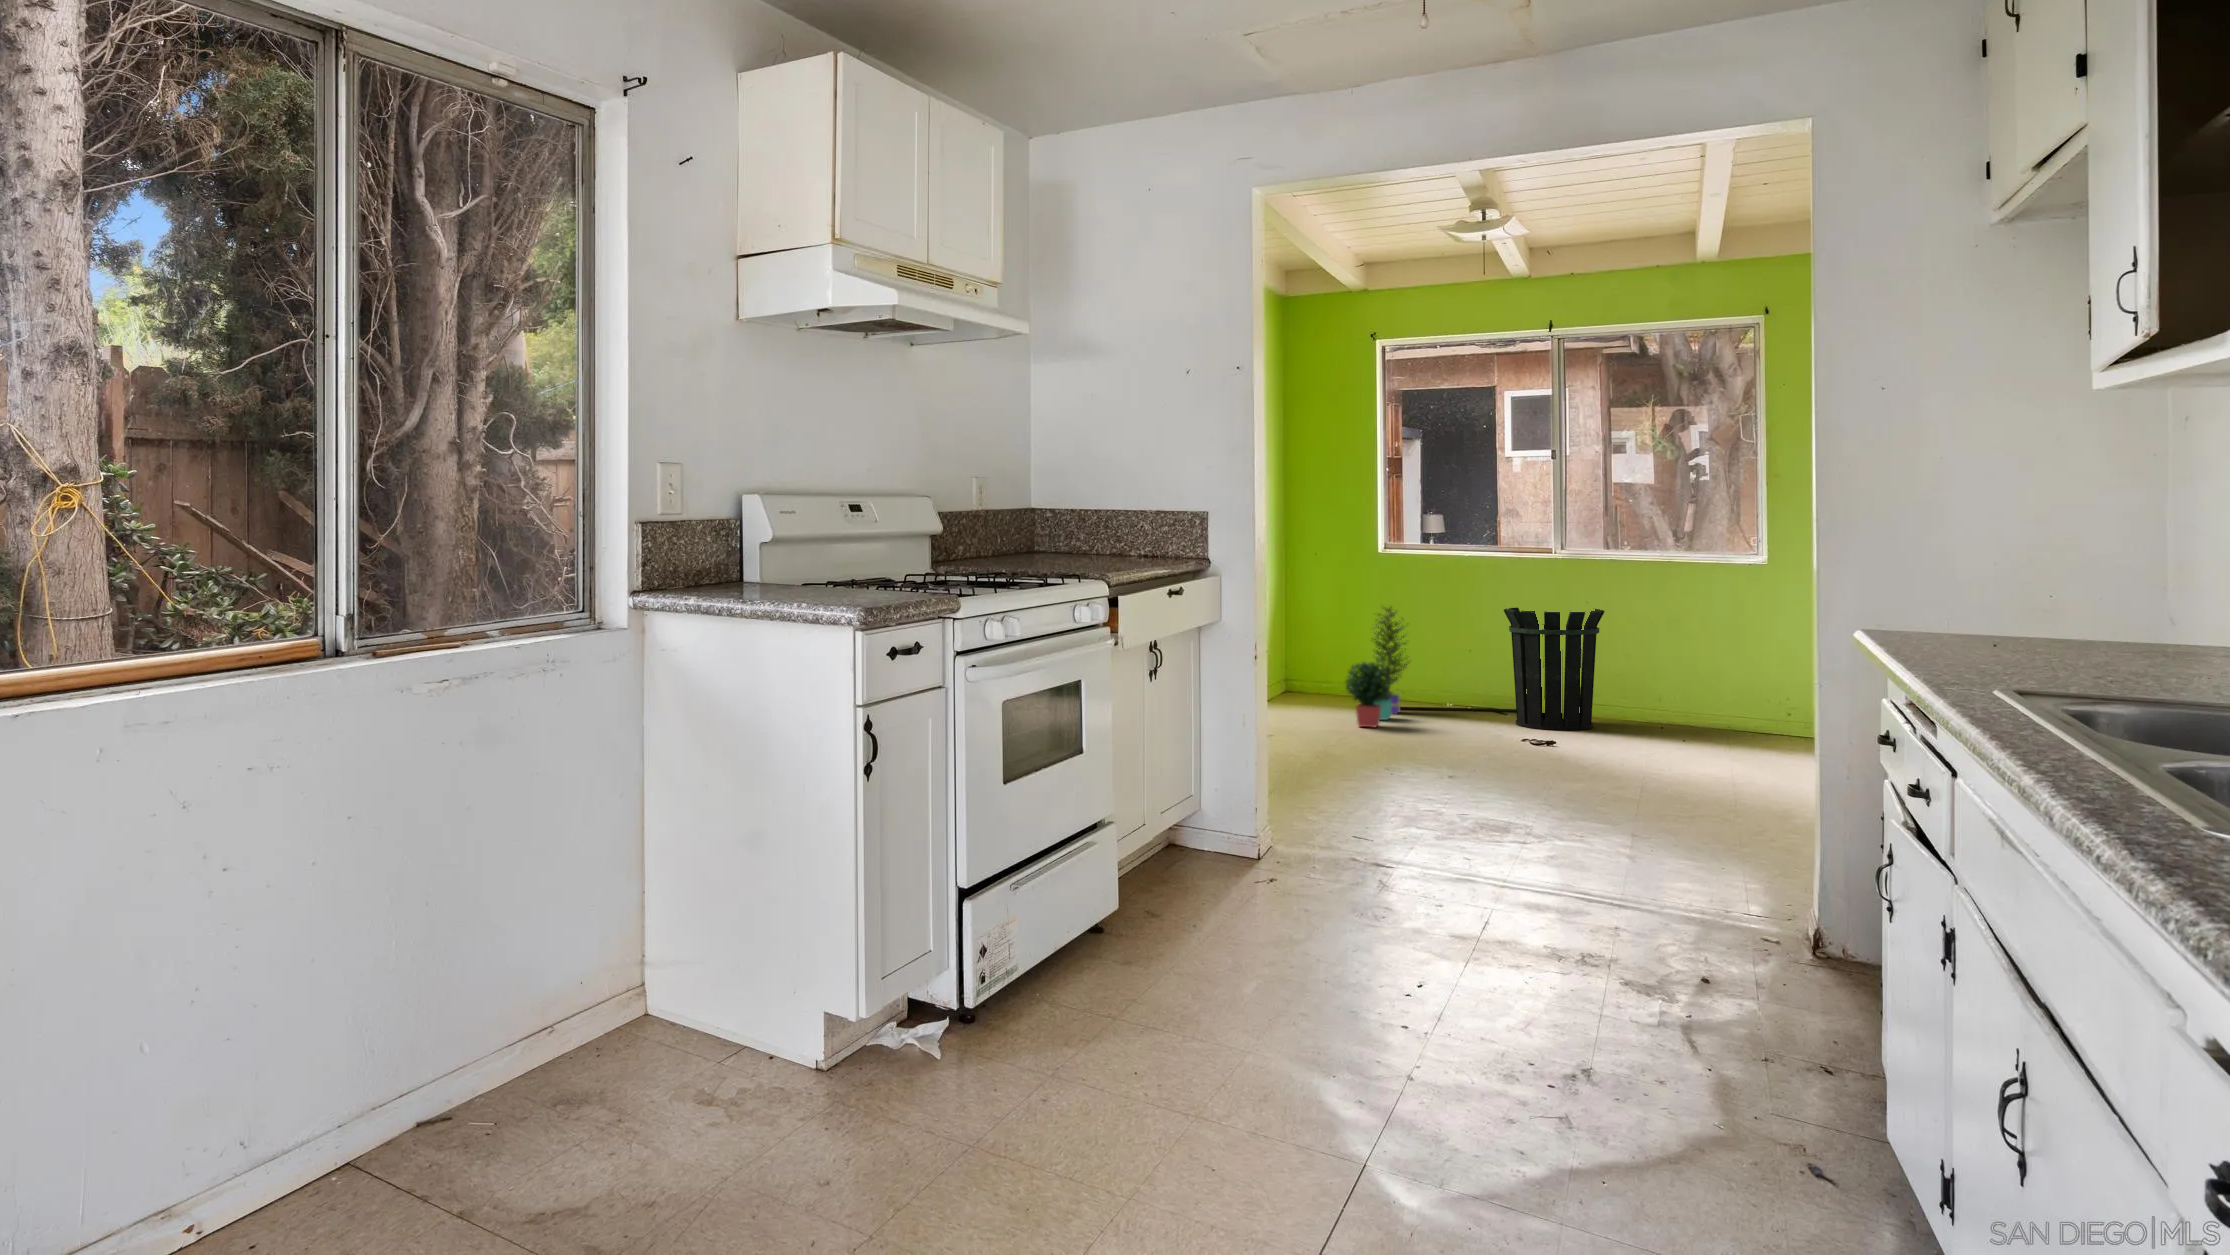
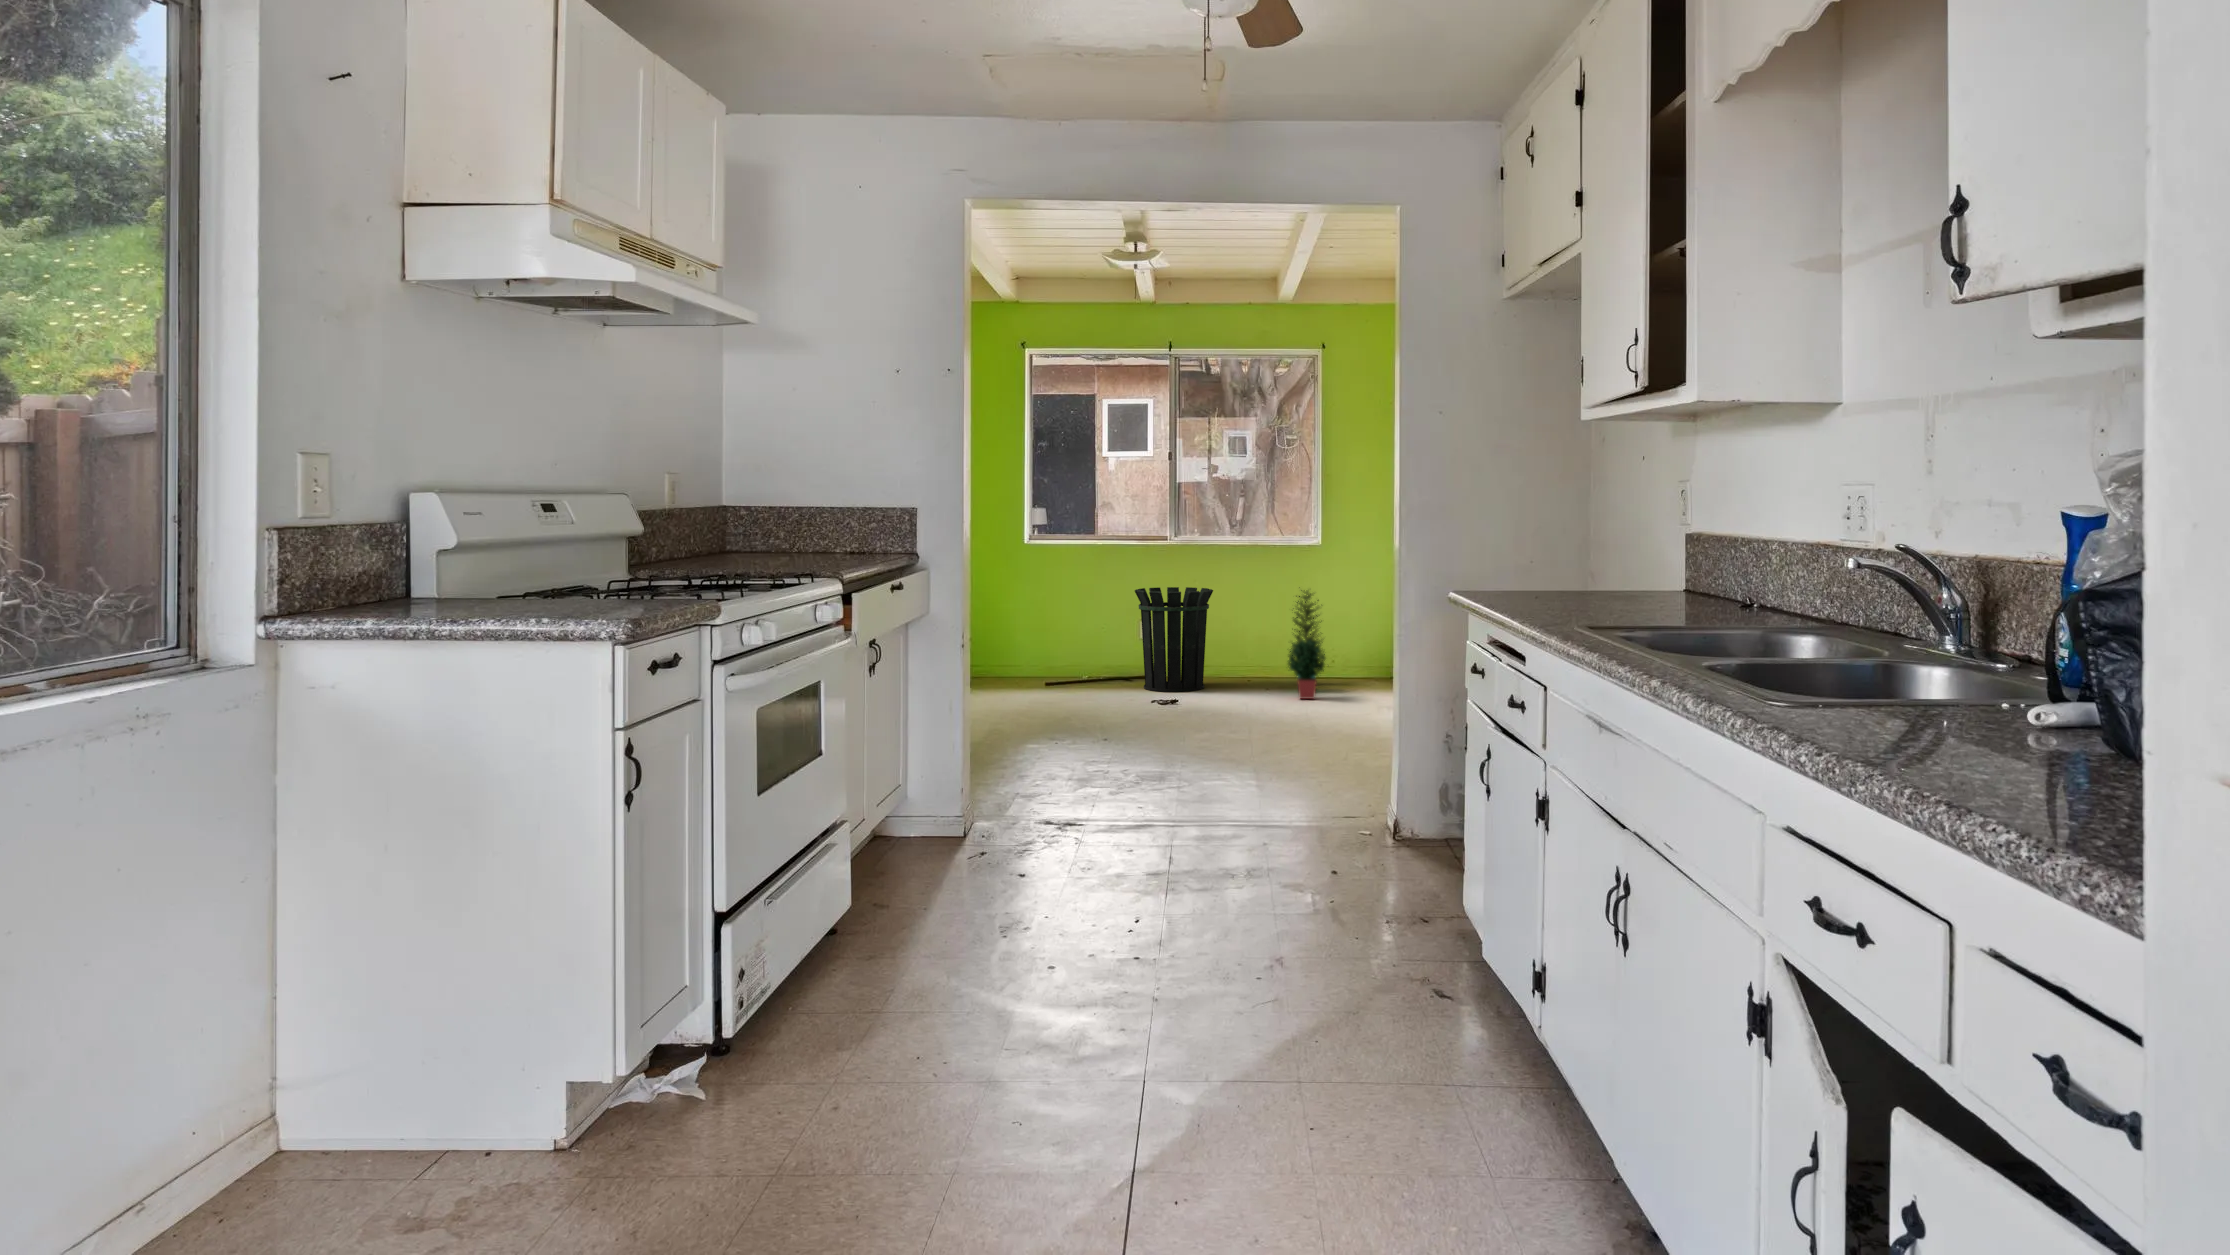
potted plant: present [1346,607,1410,727] -> present [1288,587,1325,699]

